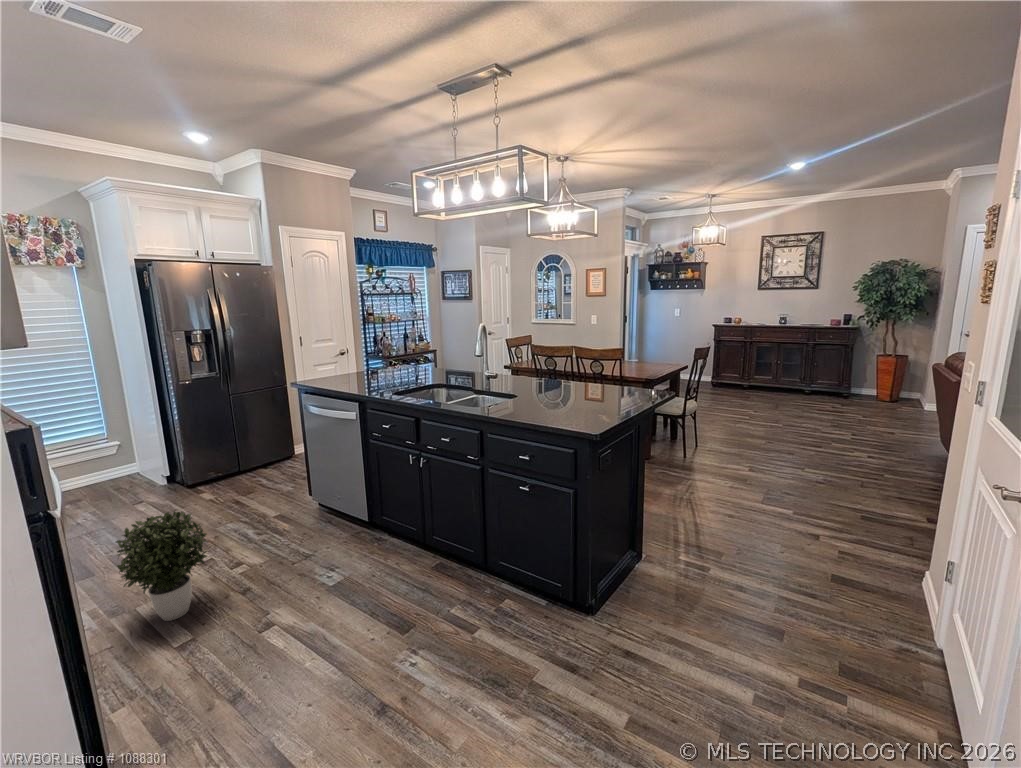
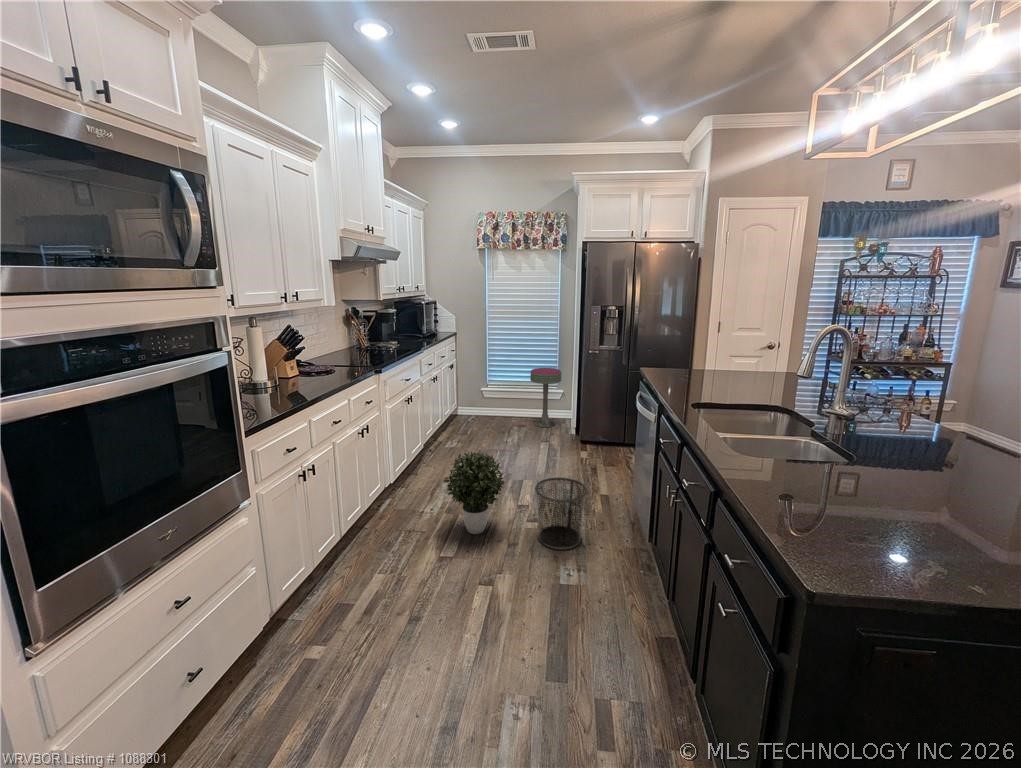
bar stool: none [68,421,129,502] -> present [530,368,561,427]
waste bin: none [244,498,308,576] -> present [535,477,587,550]

